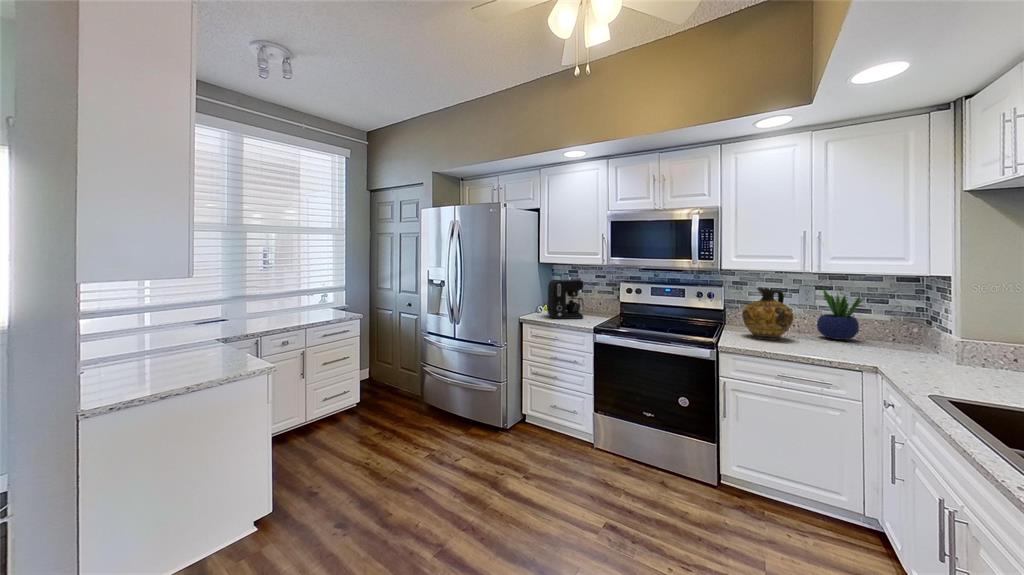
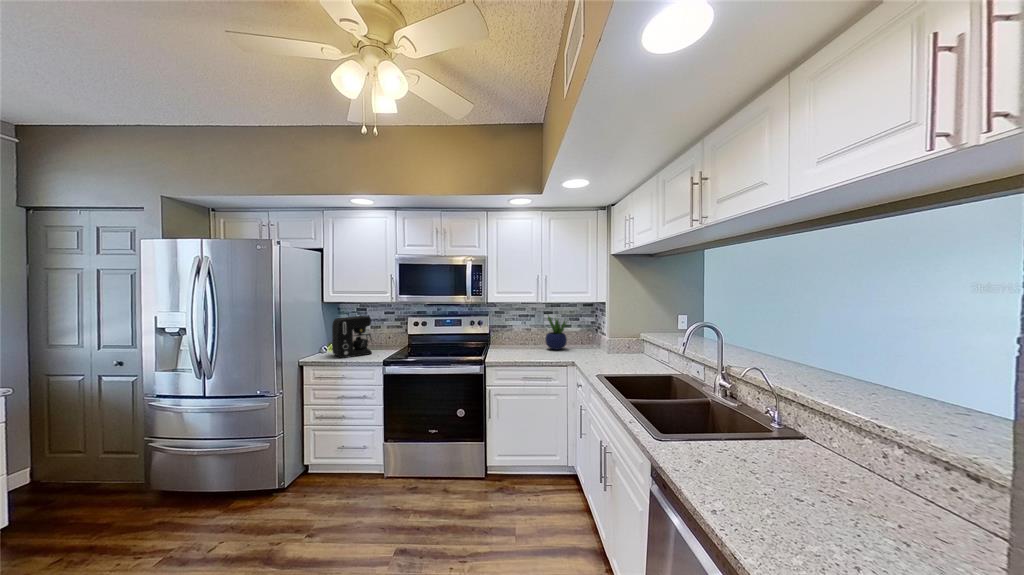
ceramic jug: present [742,287,793,340] -> none [500,317,531,356]

